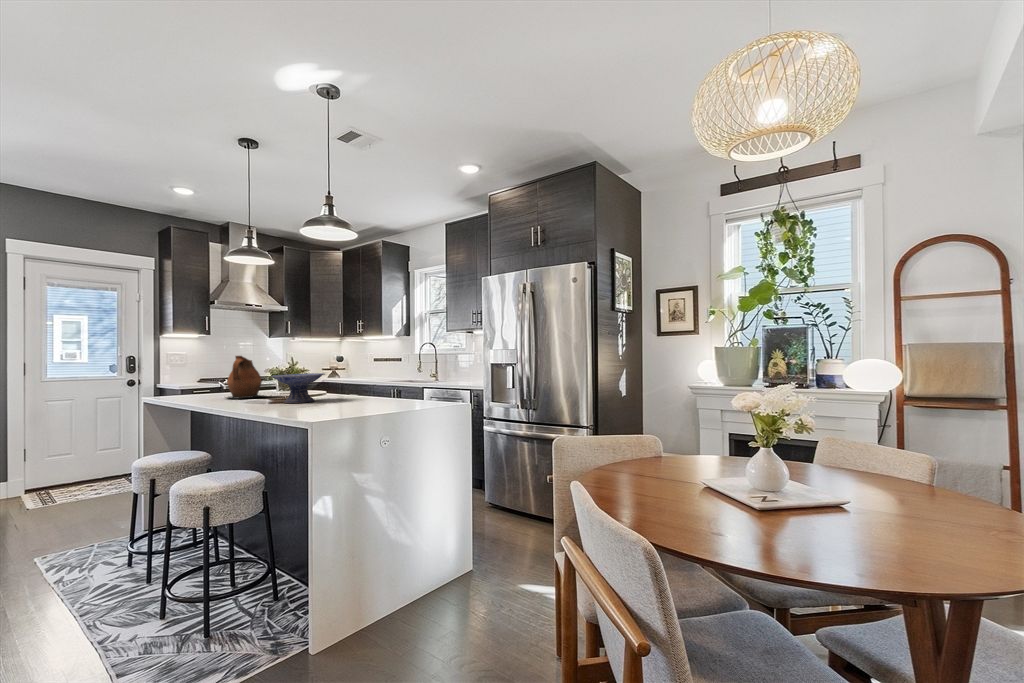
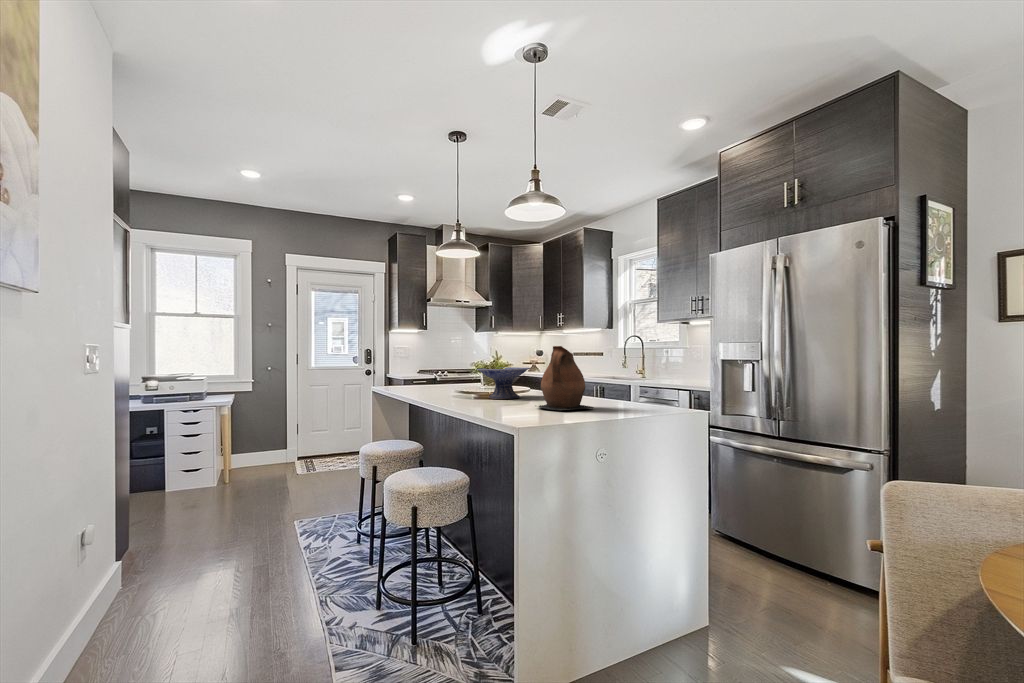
ceramic pitcher: present [227,356,264,398] -> present [539,346,593,410]

